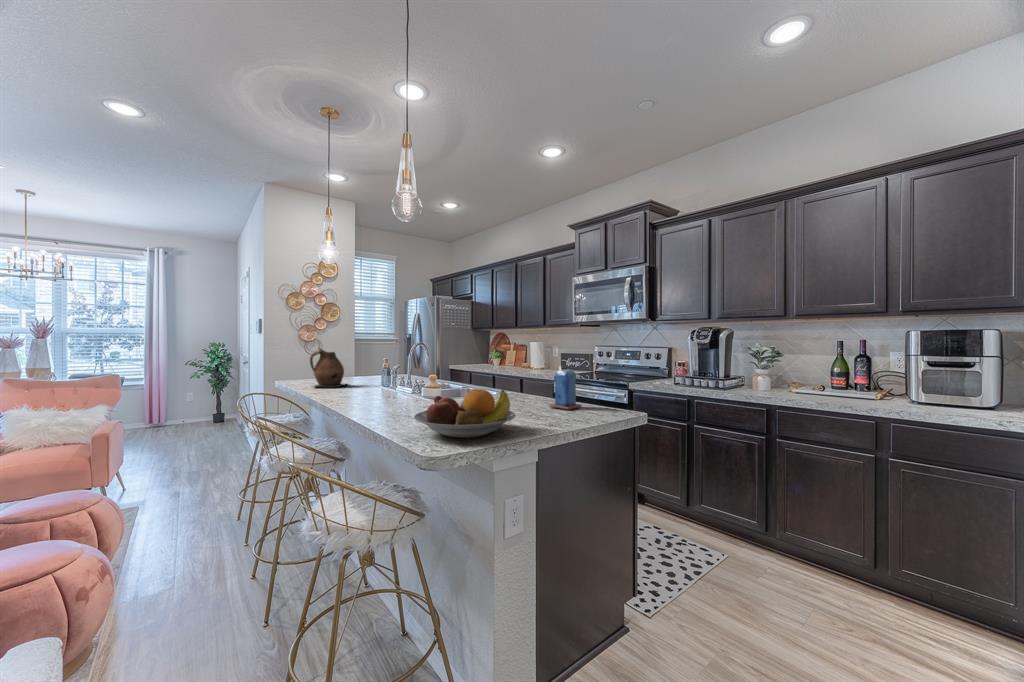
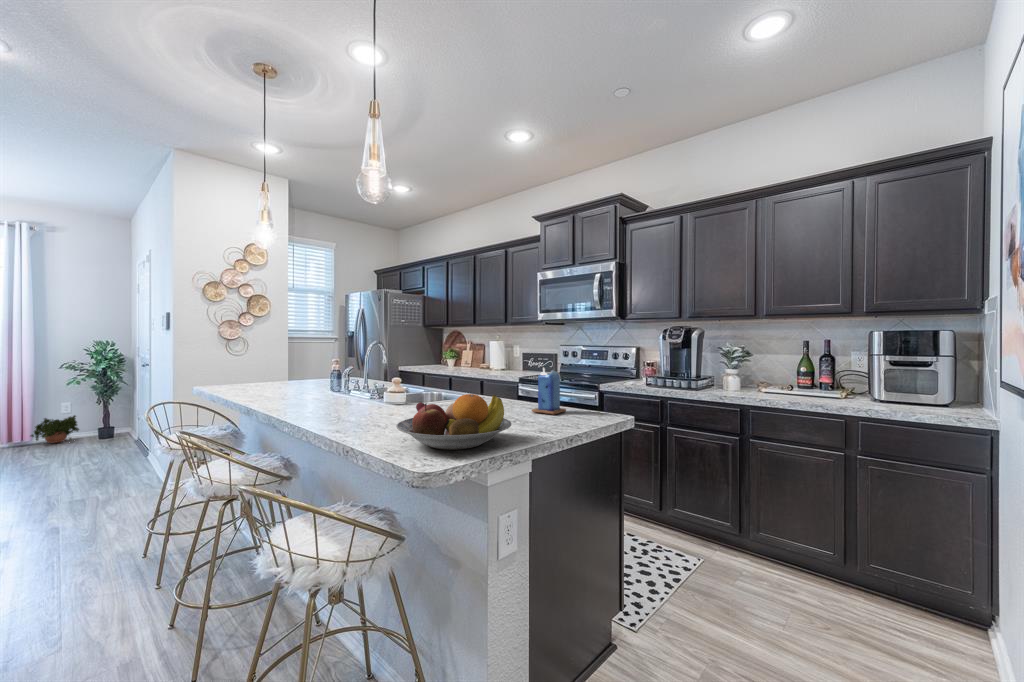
ceramic pitcher: present [310,348,348,387] -> none [240,347,290,394]
potted plant: none [161,404,198,427] -> present [31,415,79,443]

